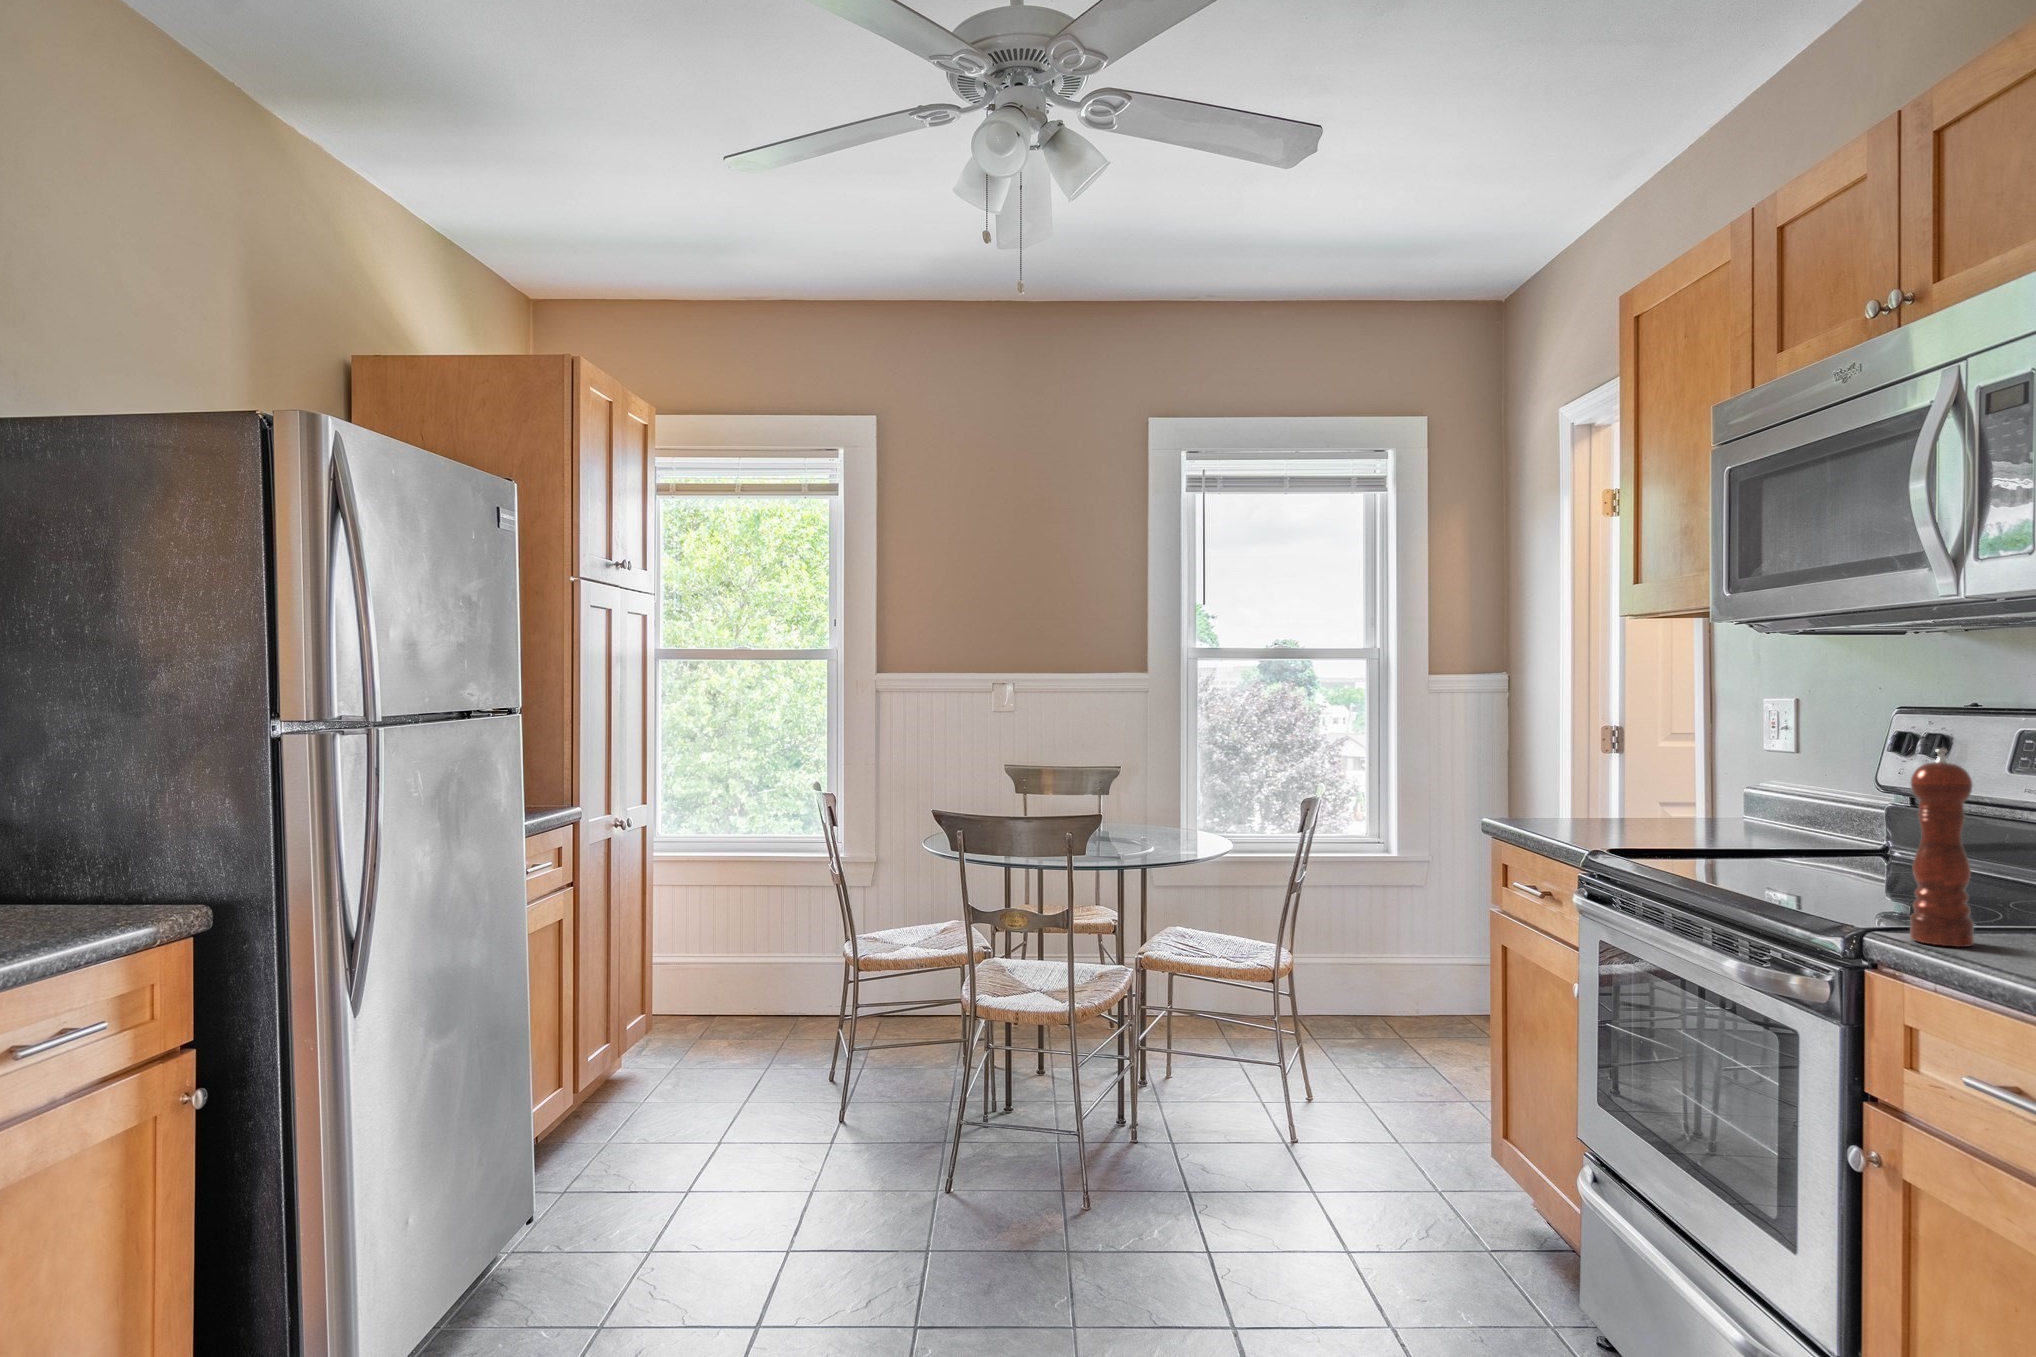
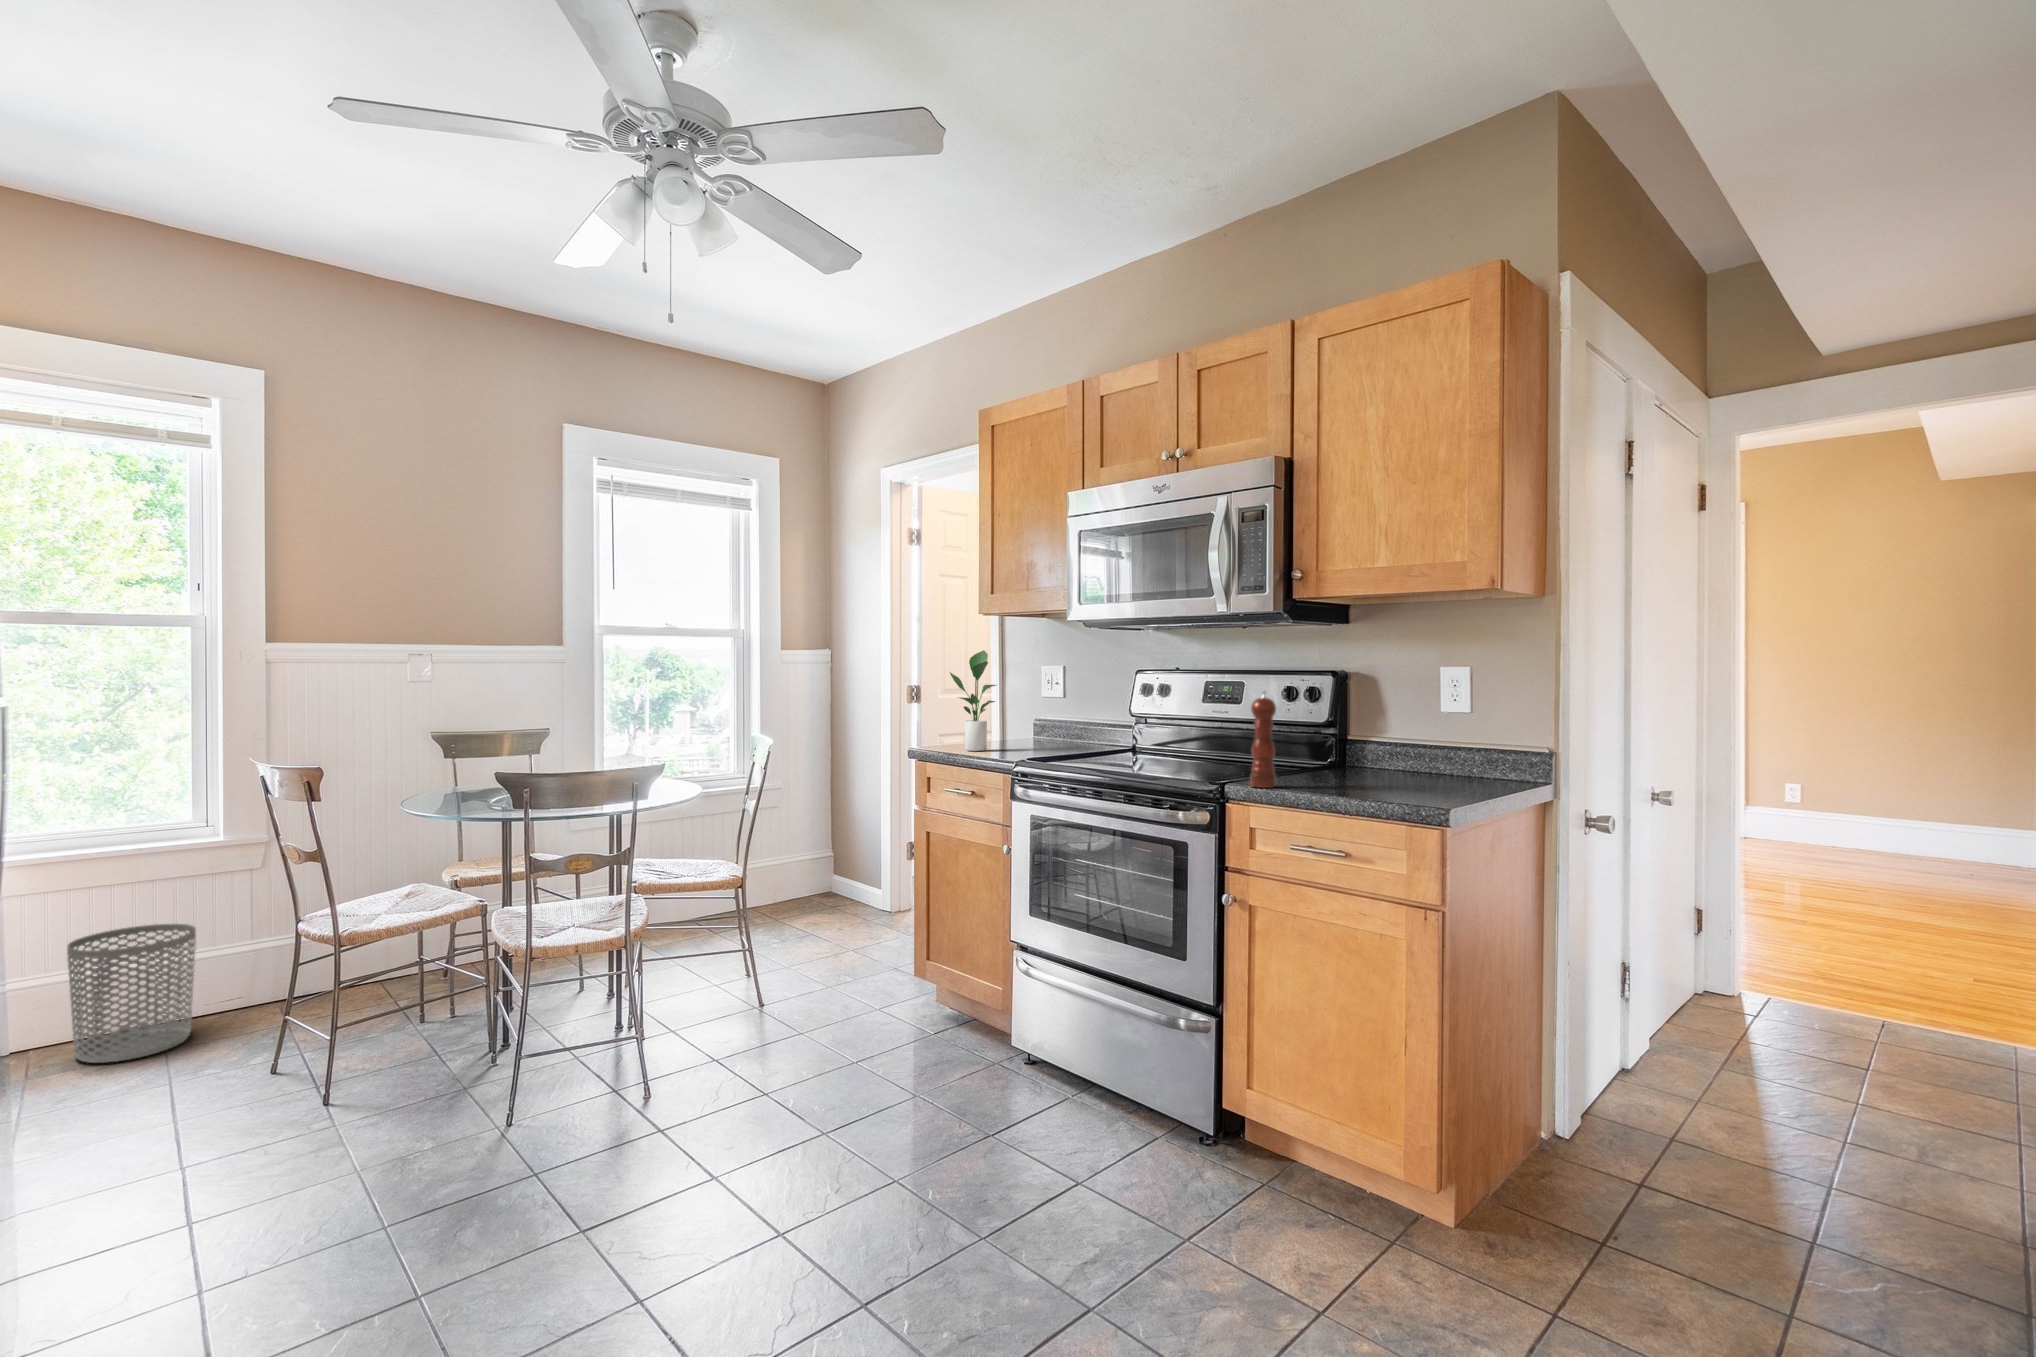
potted plant: none [1546,672,1635,831] -> present [950,650,996,751]
waste bin: none [718,930,806,1048] -> present [67,924,196,1063]

